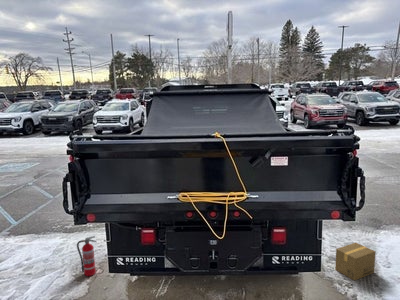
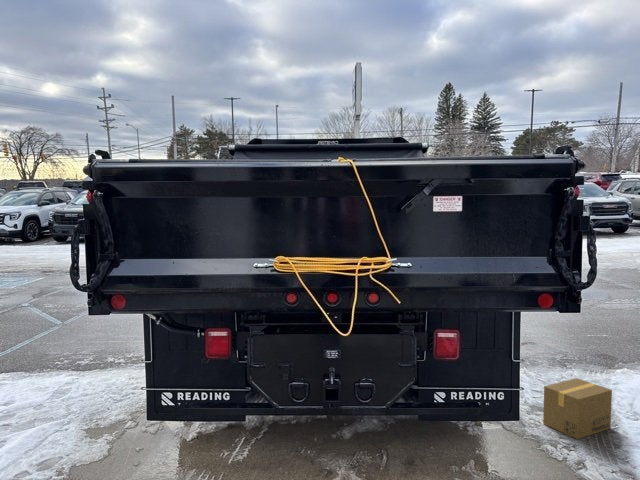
fire extinguisher: present [77,236,96,276] -> none [94,359,129,430]

